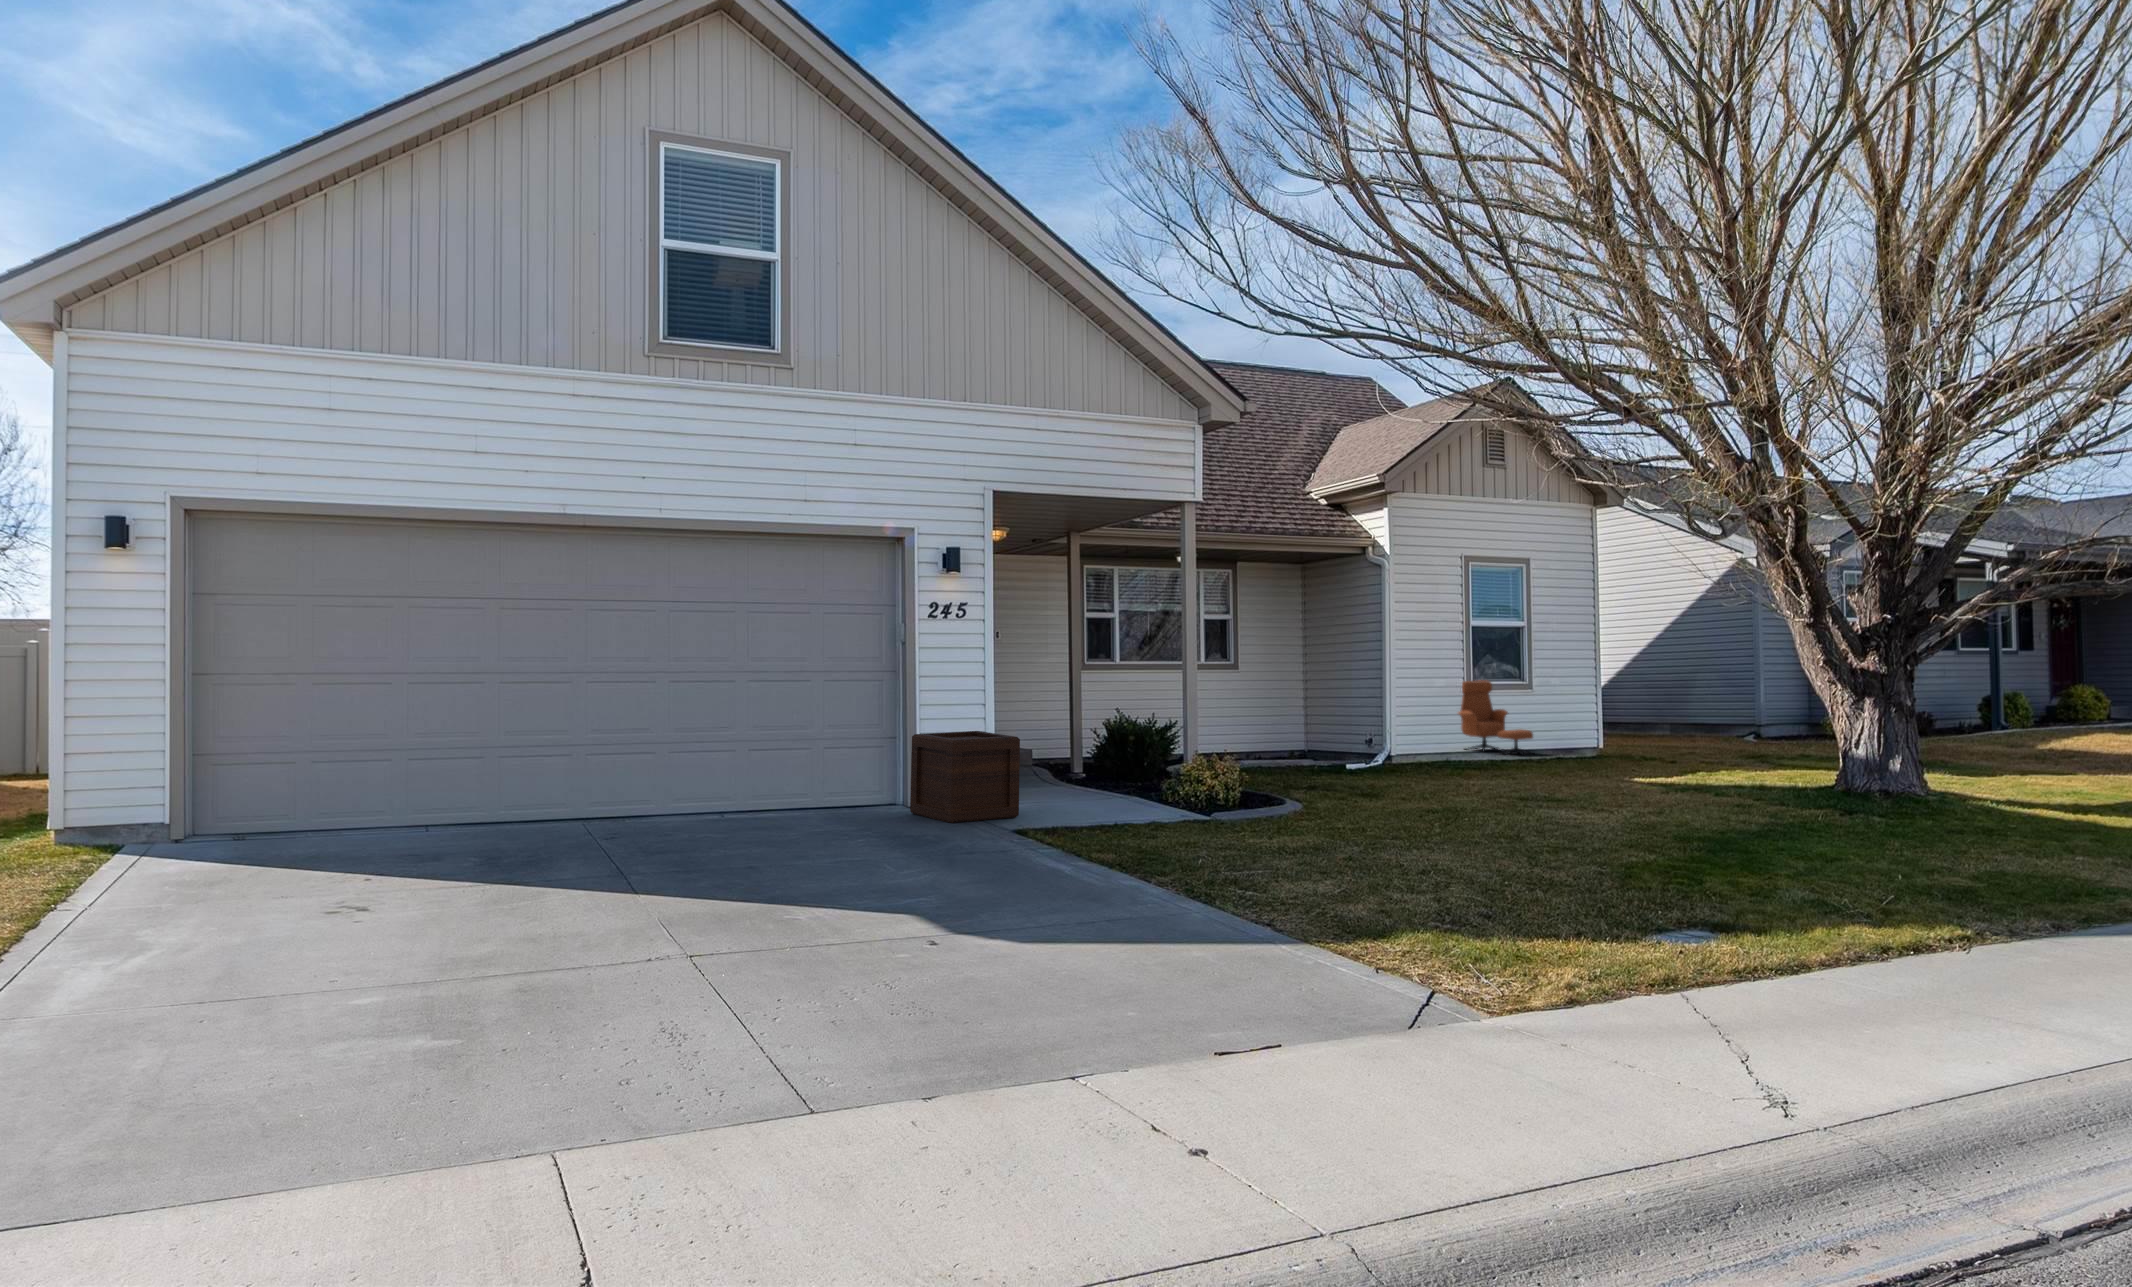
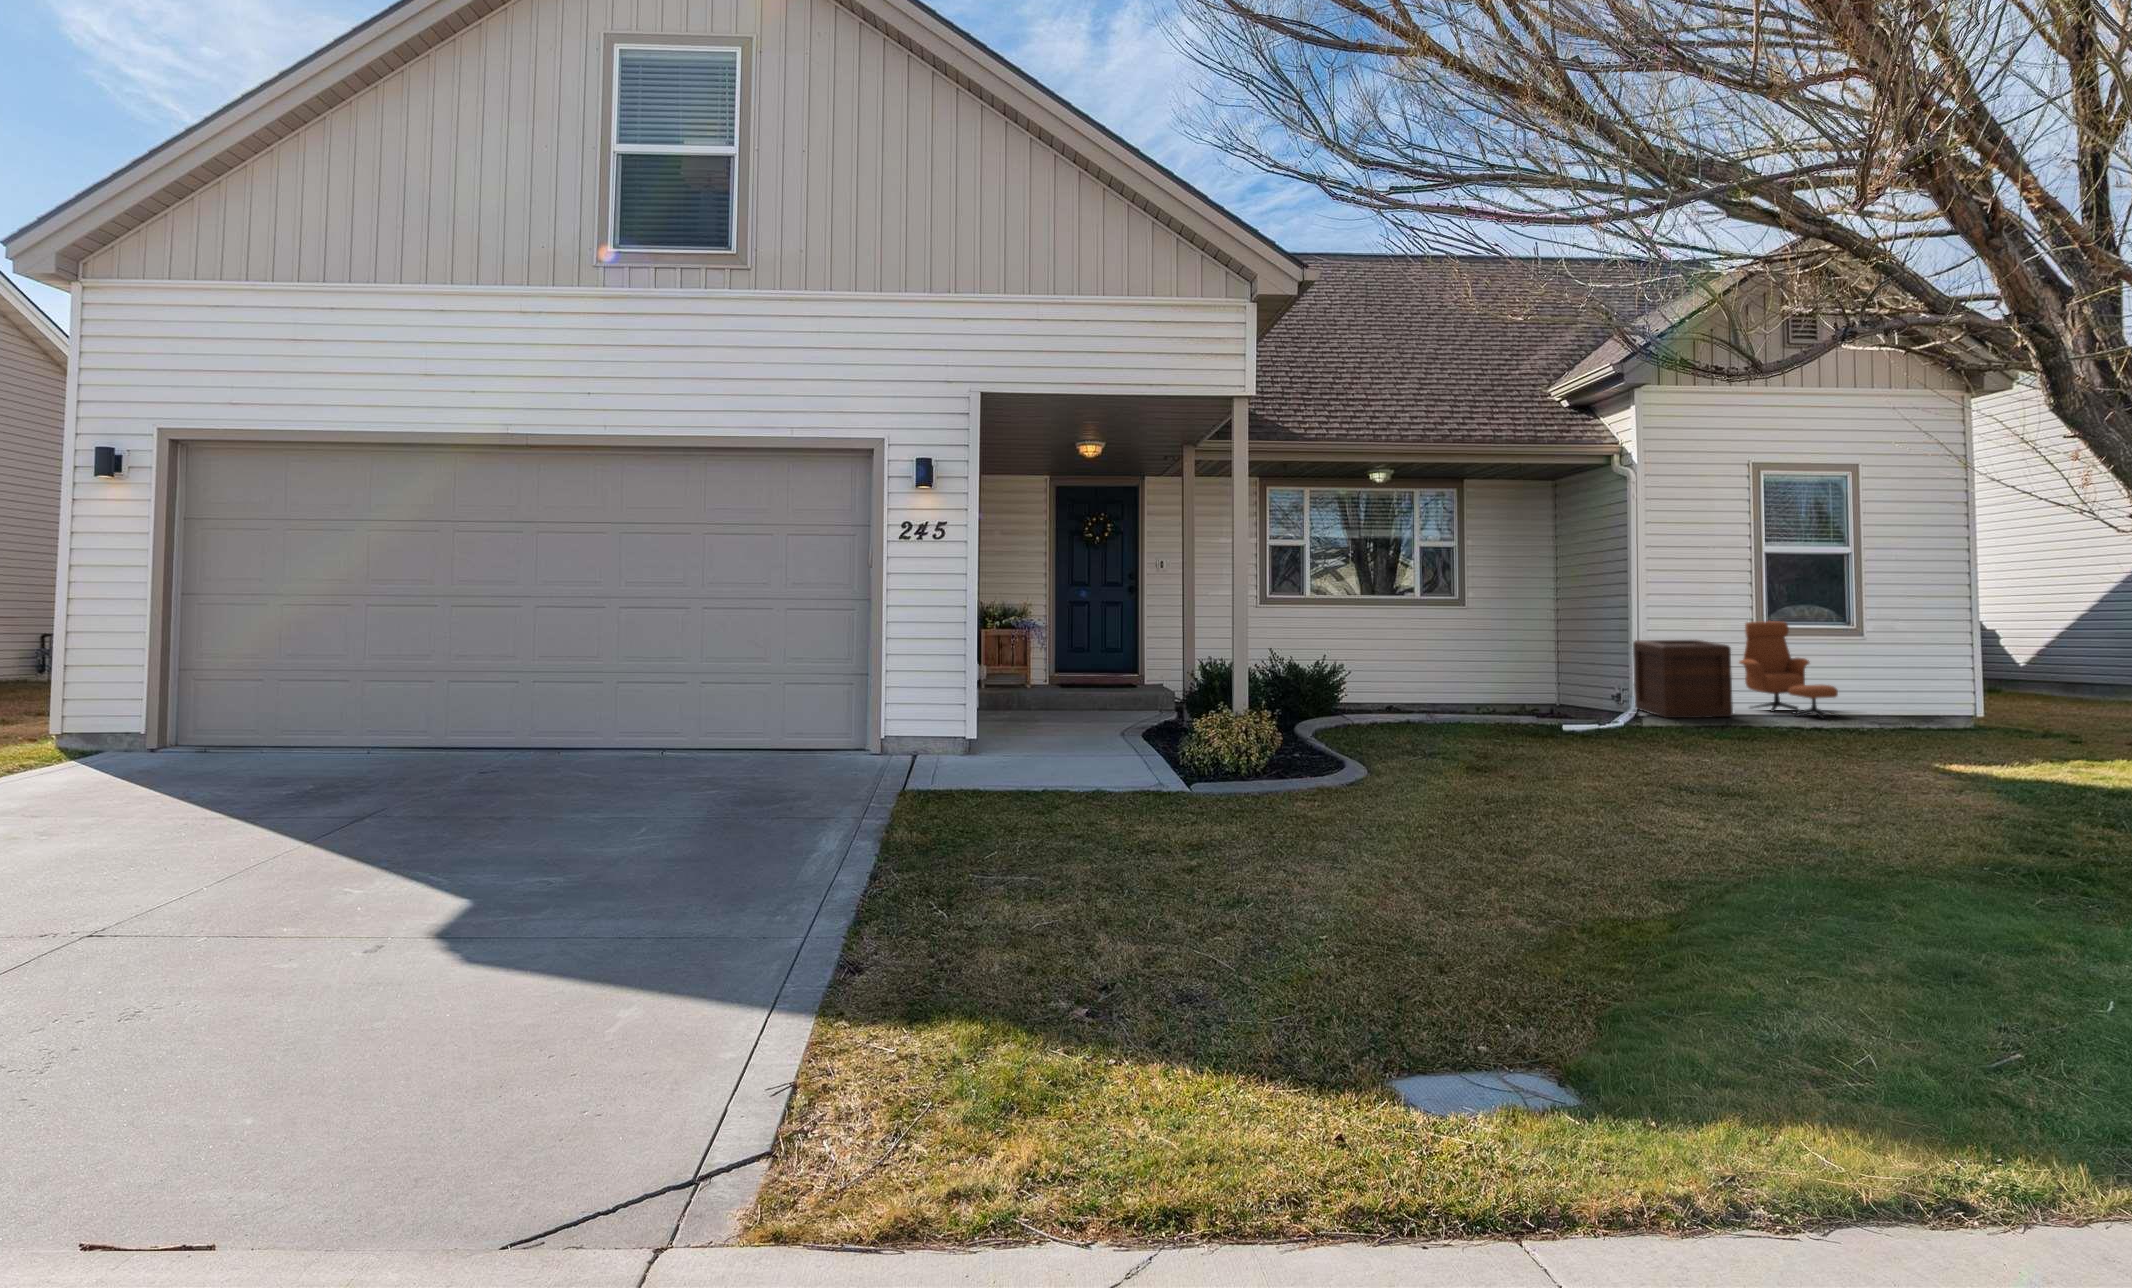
wooden crate: present [910,731,1020,823] -> present [1633,640,1733,718]

